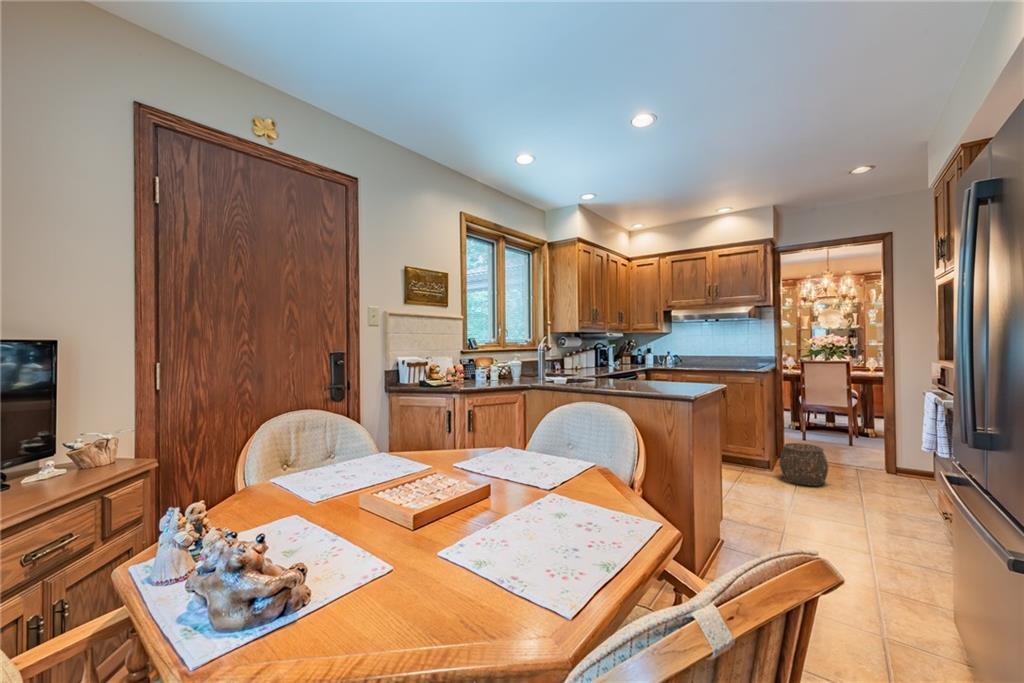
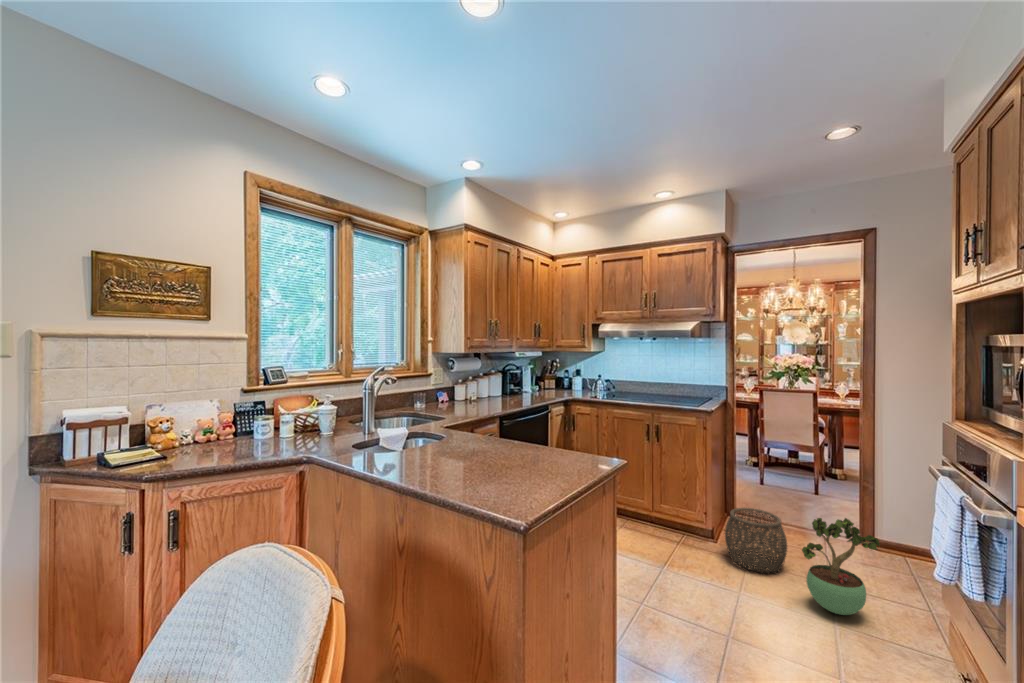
potted plant: none [840,438,897,505] -> present [802,518,880,615]

